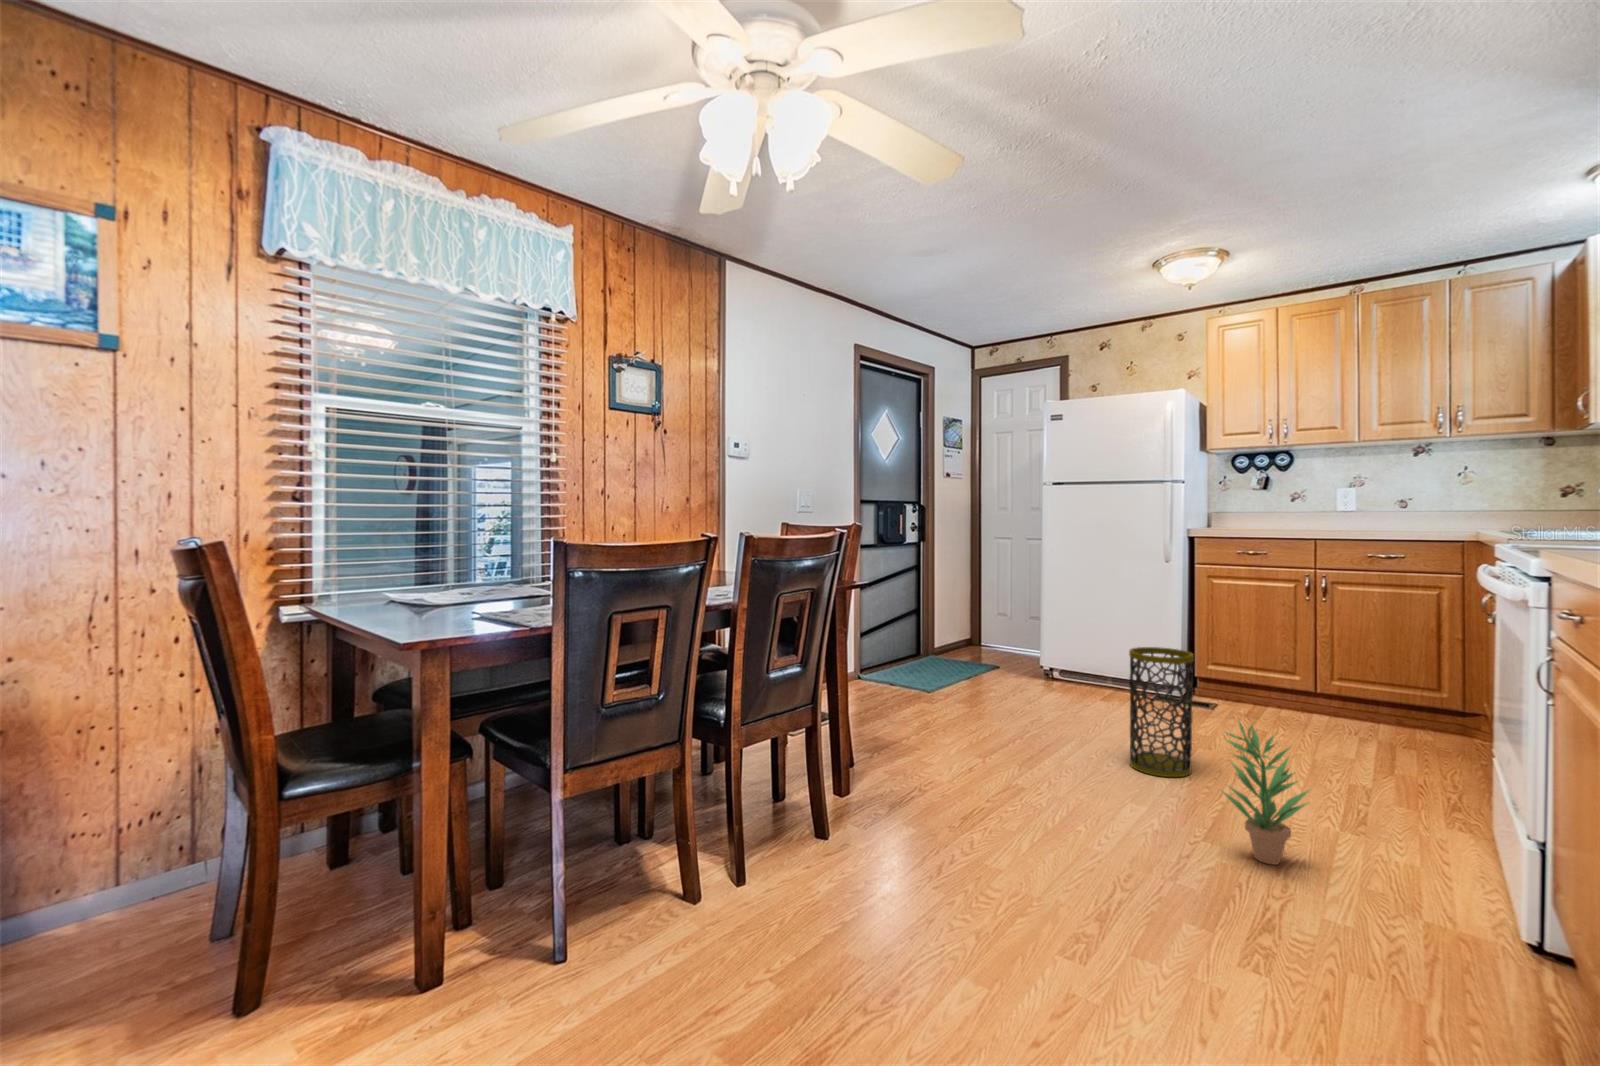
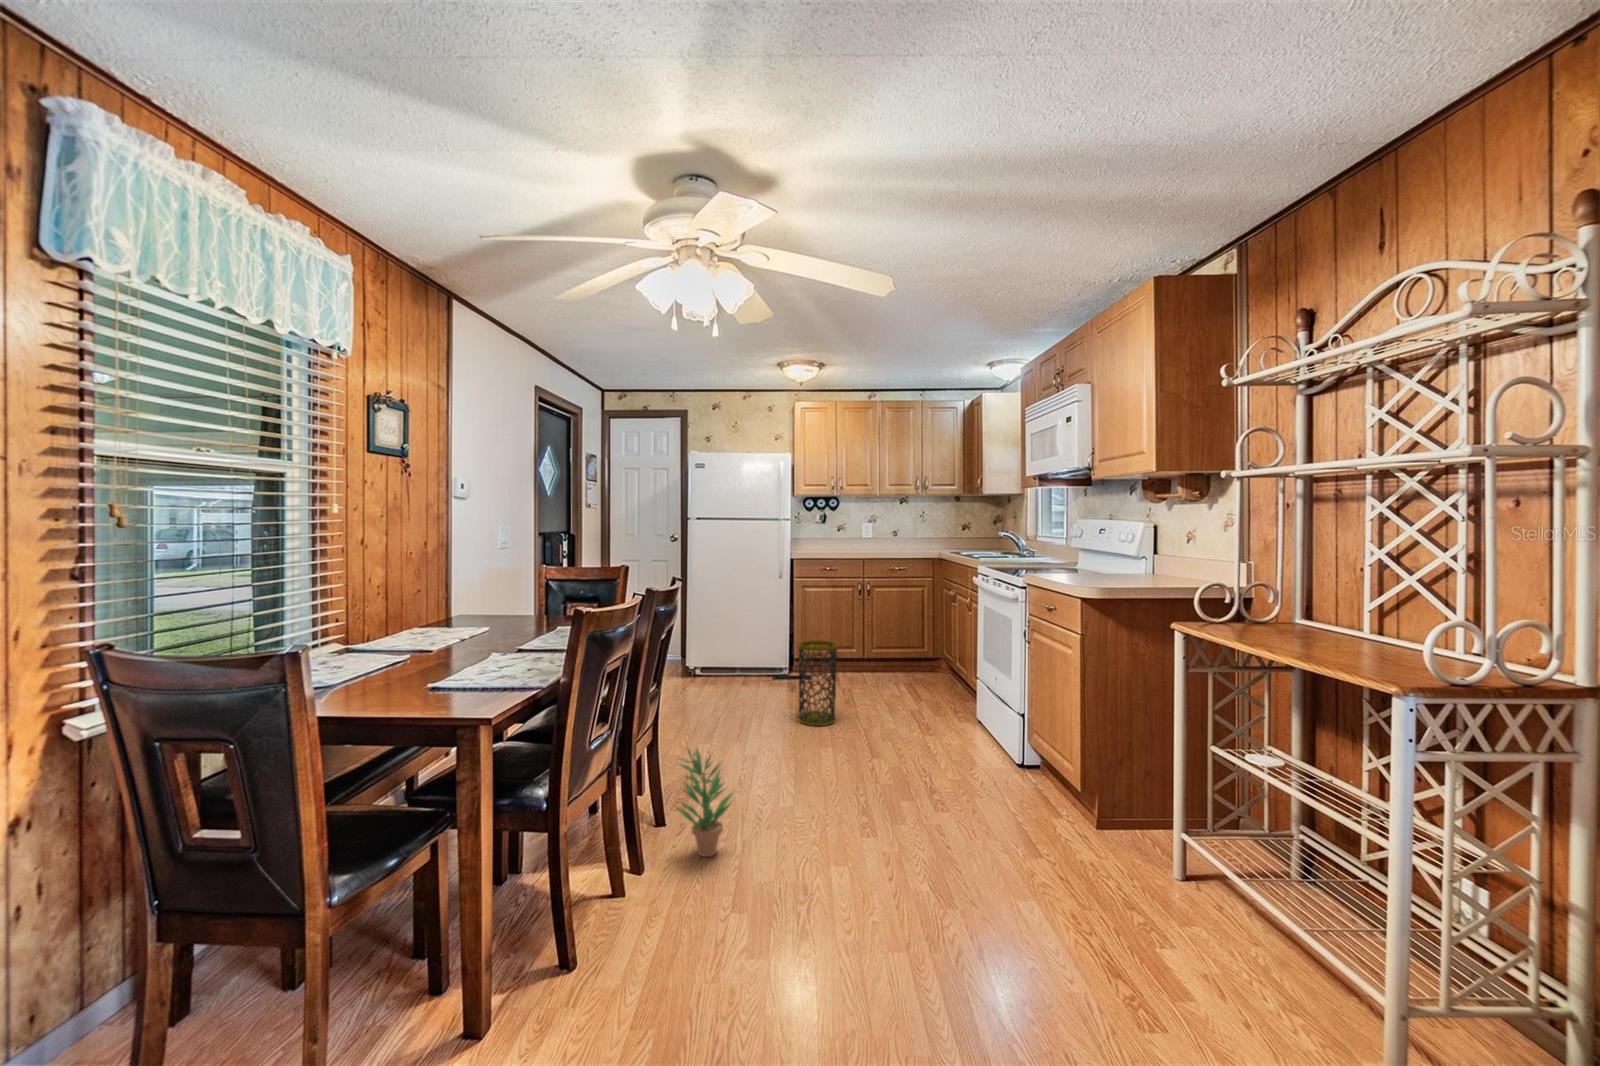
potted plant: present [1223,722,1309,864] -> present [677,748,733,857]

